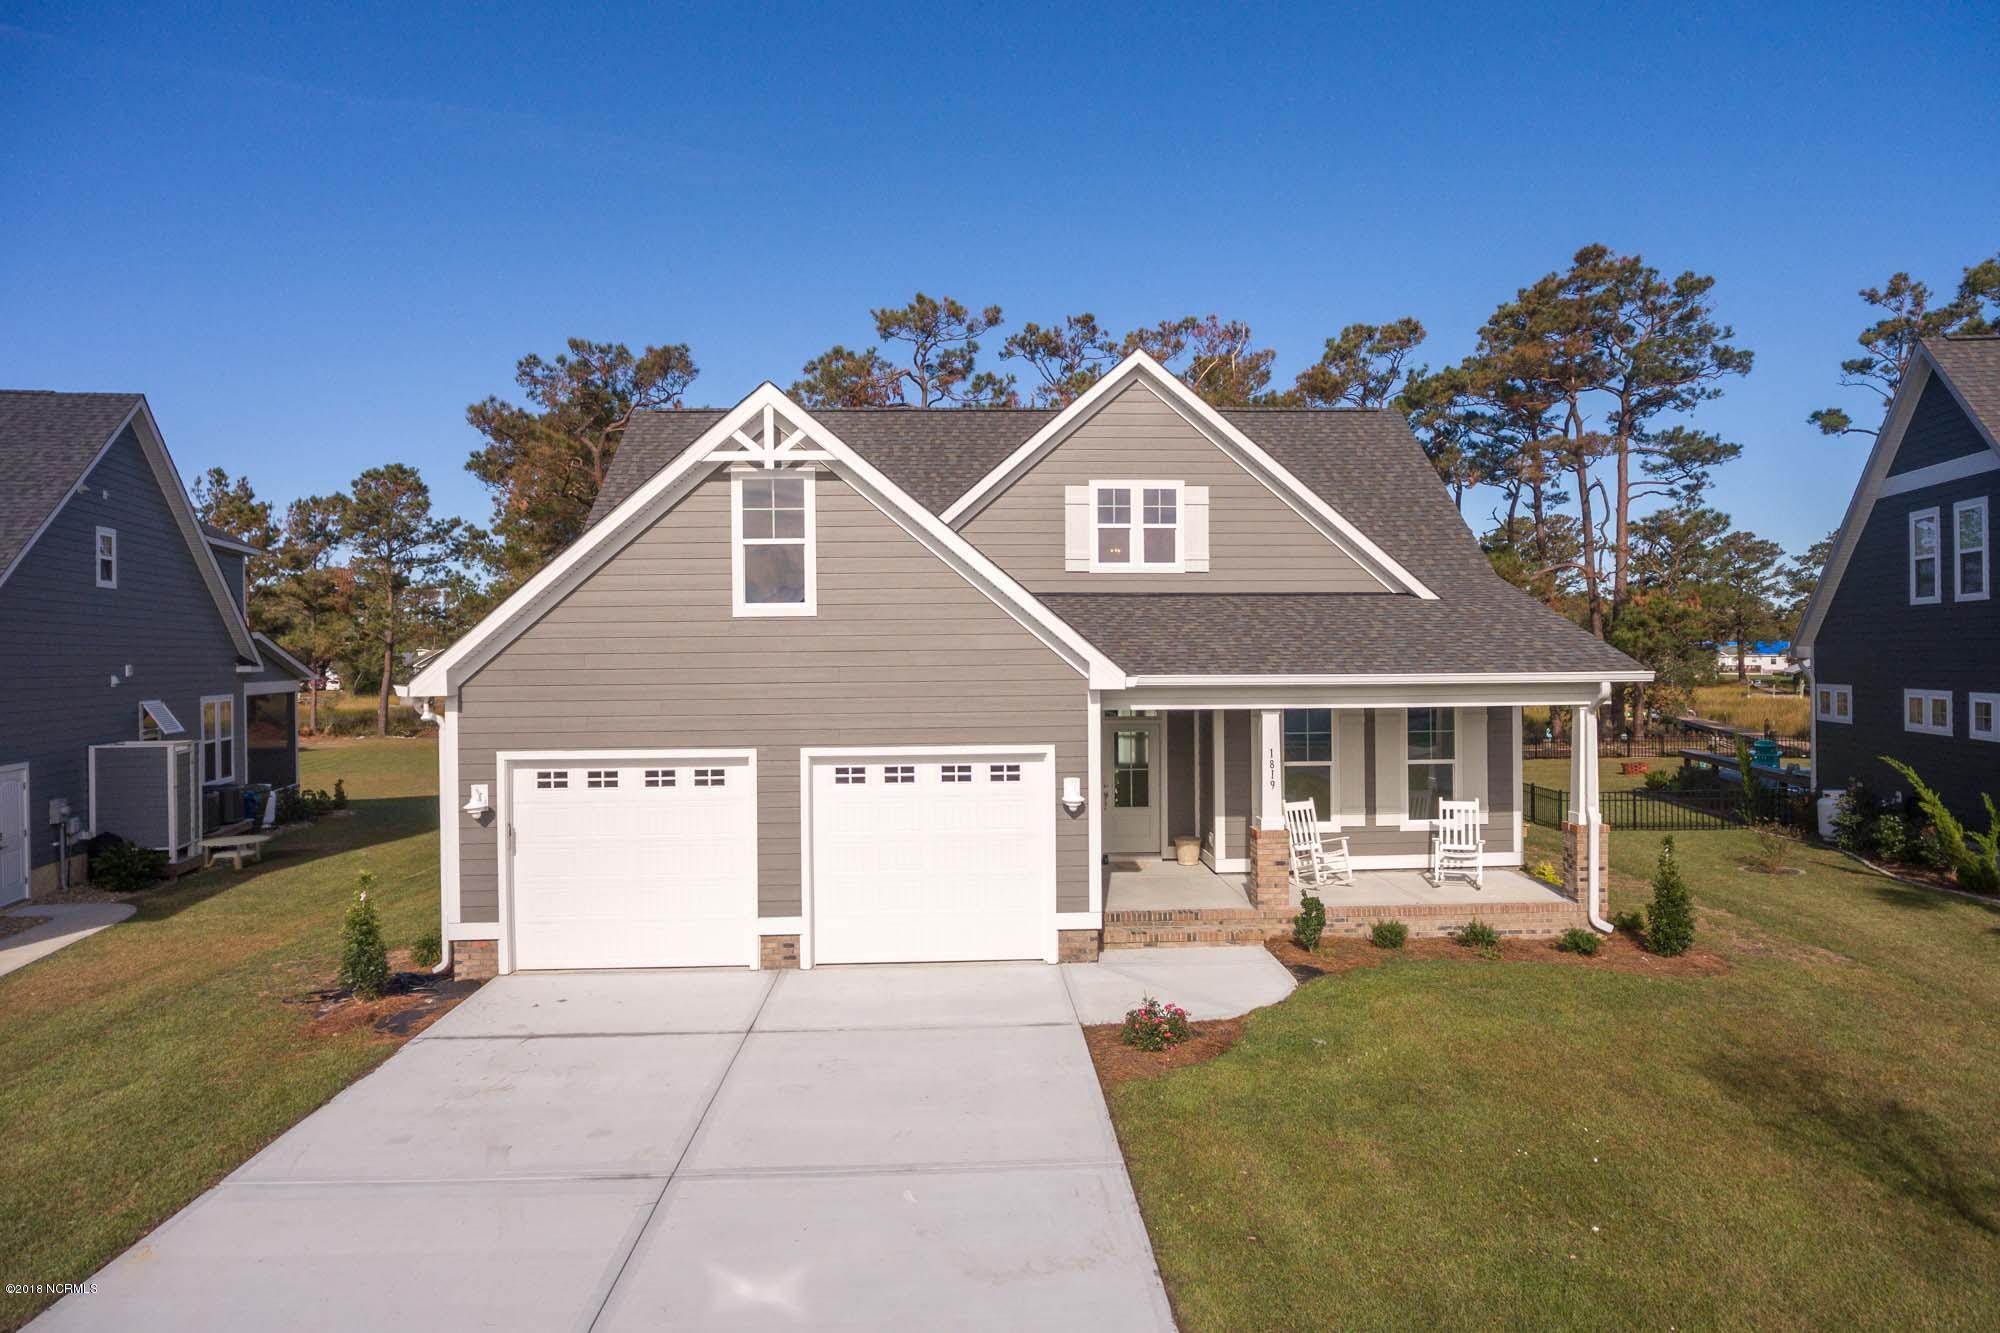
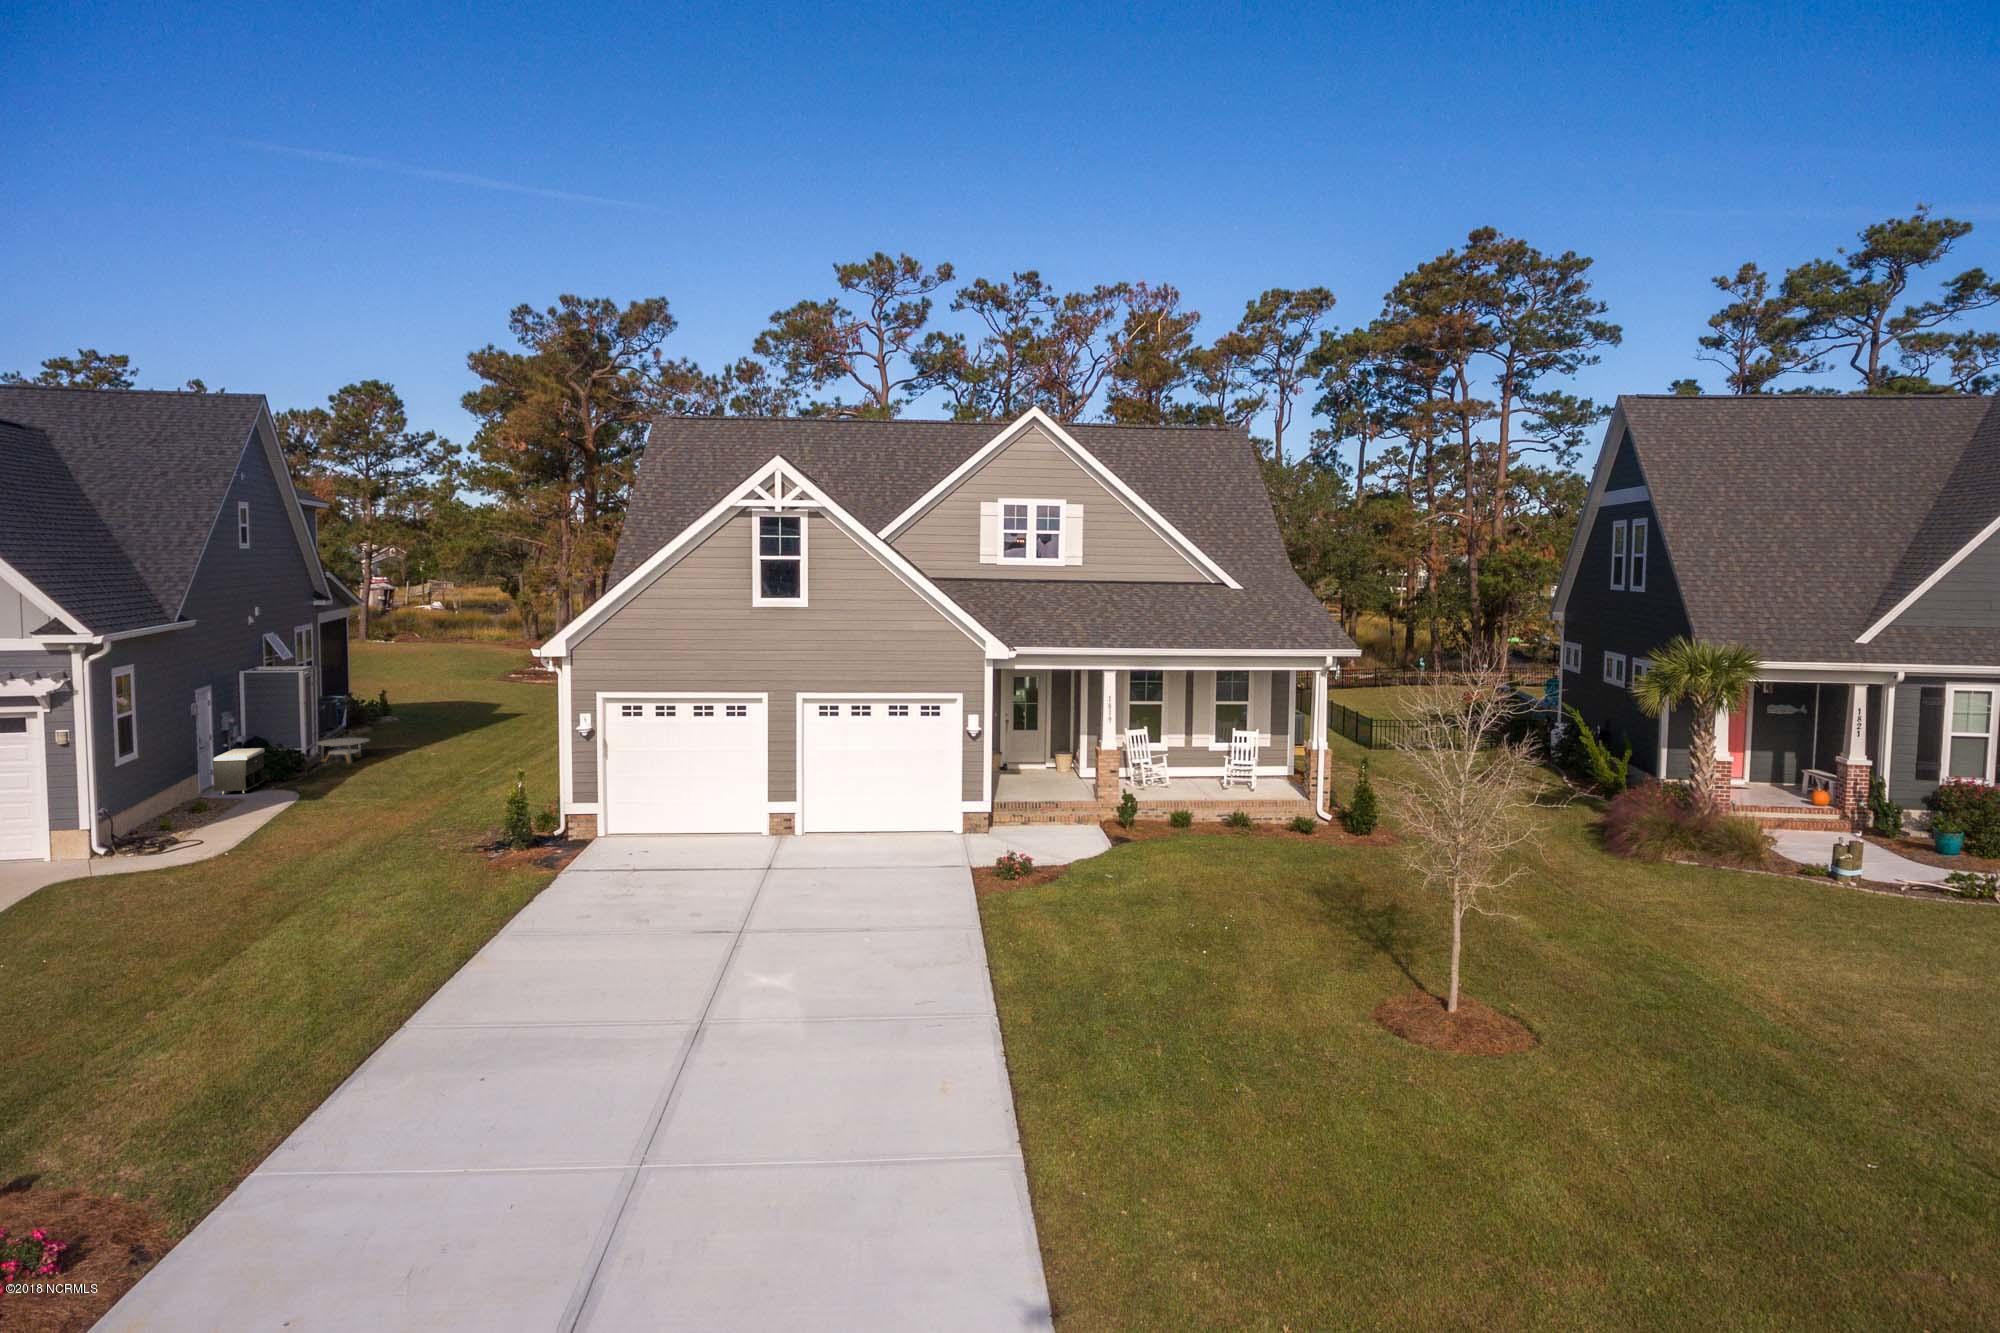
storage bench: none [17,850,101,914] -> present [214,748,265,794]

